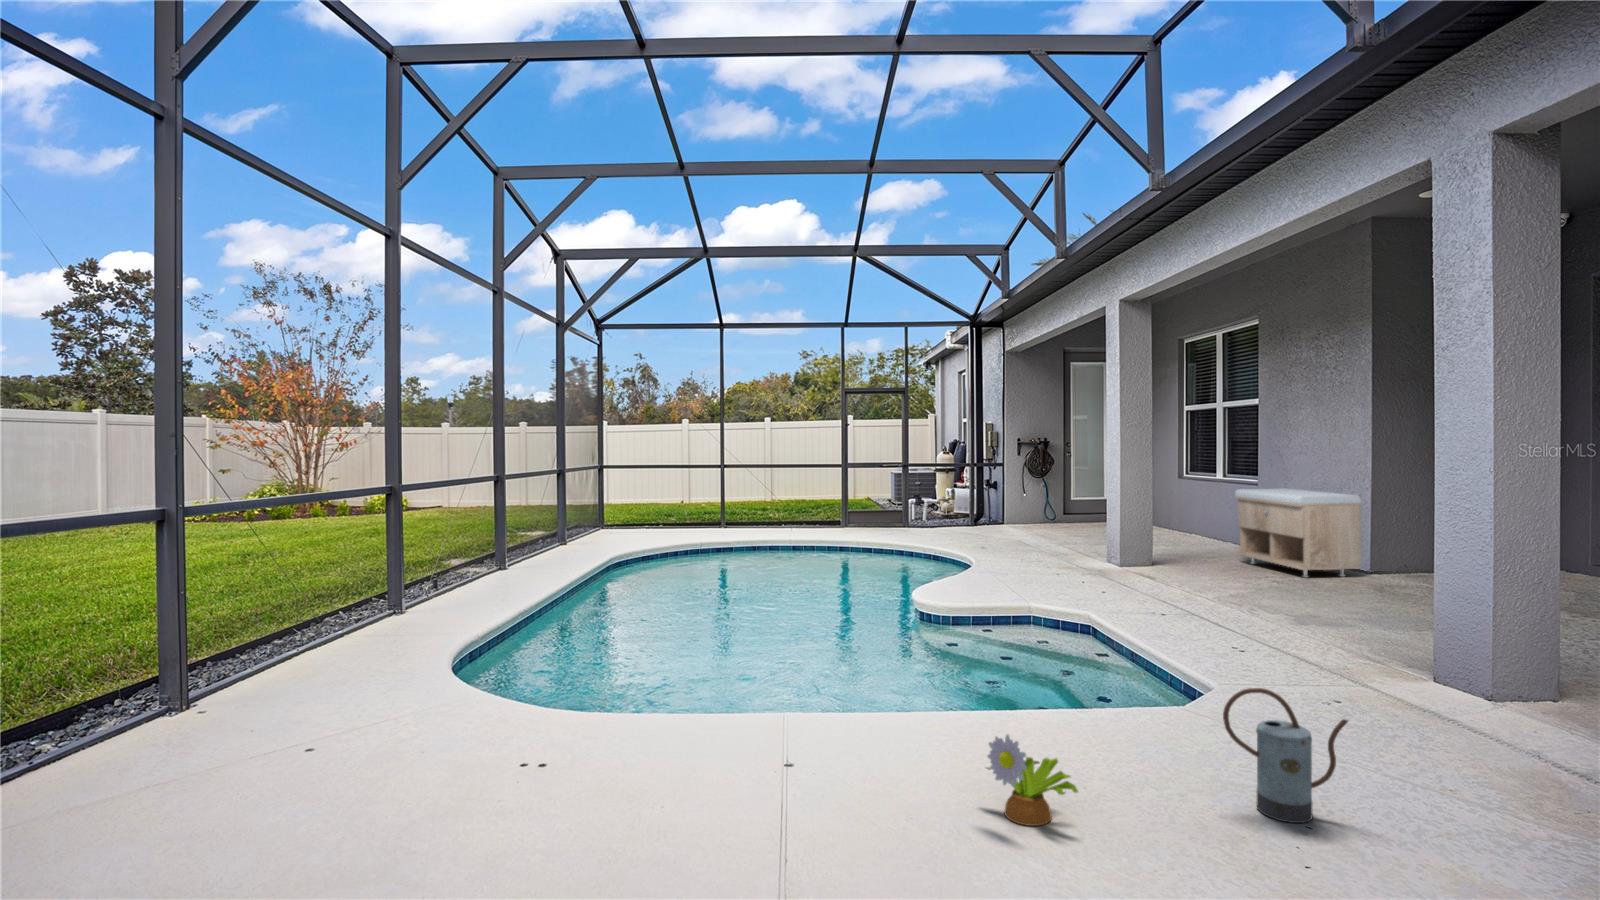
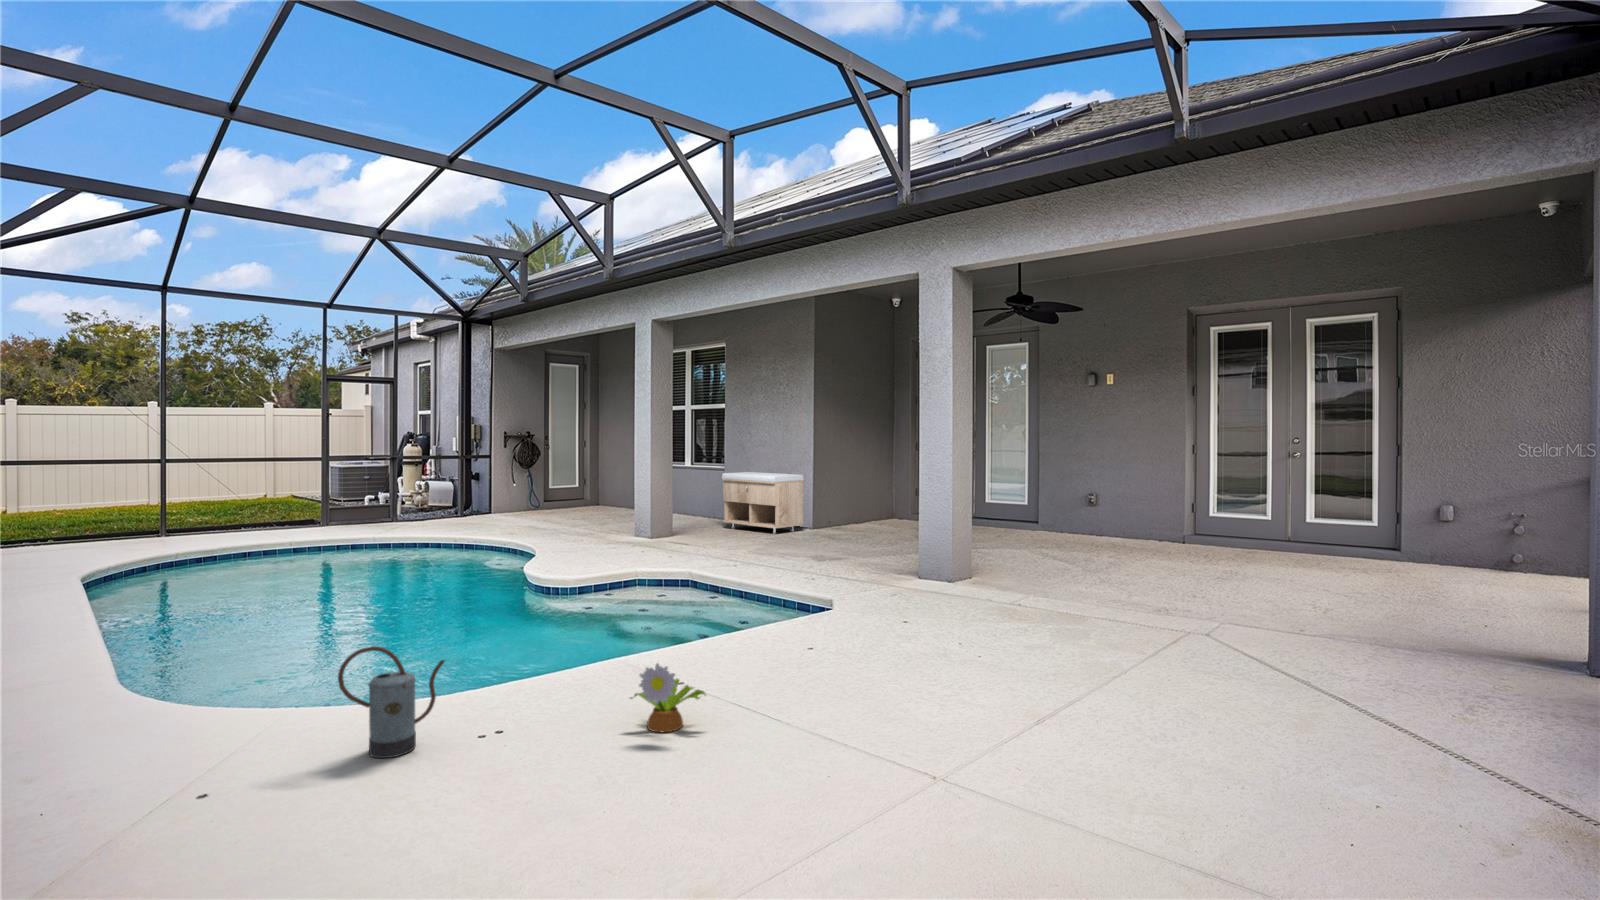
watering can: present [1223,688,1348,823] -> present [338,646,445,758]
decorative plant: present [986,735,1078,826] -> present [631,663,706,732]

